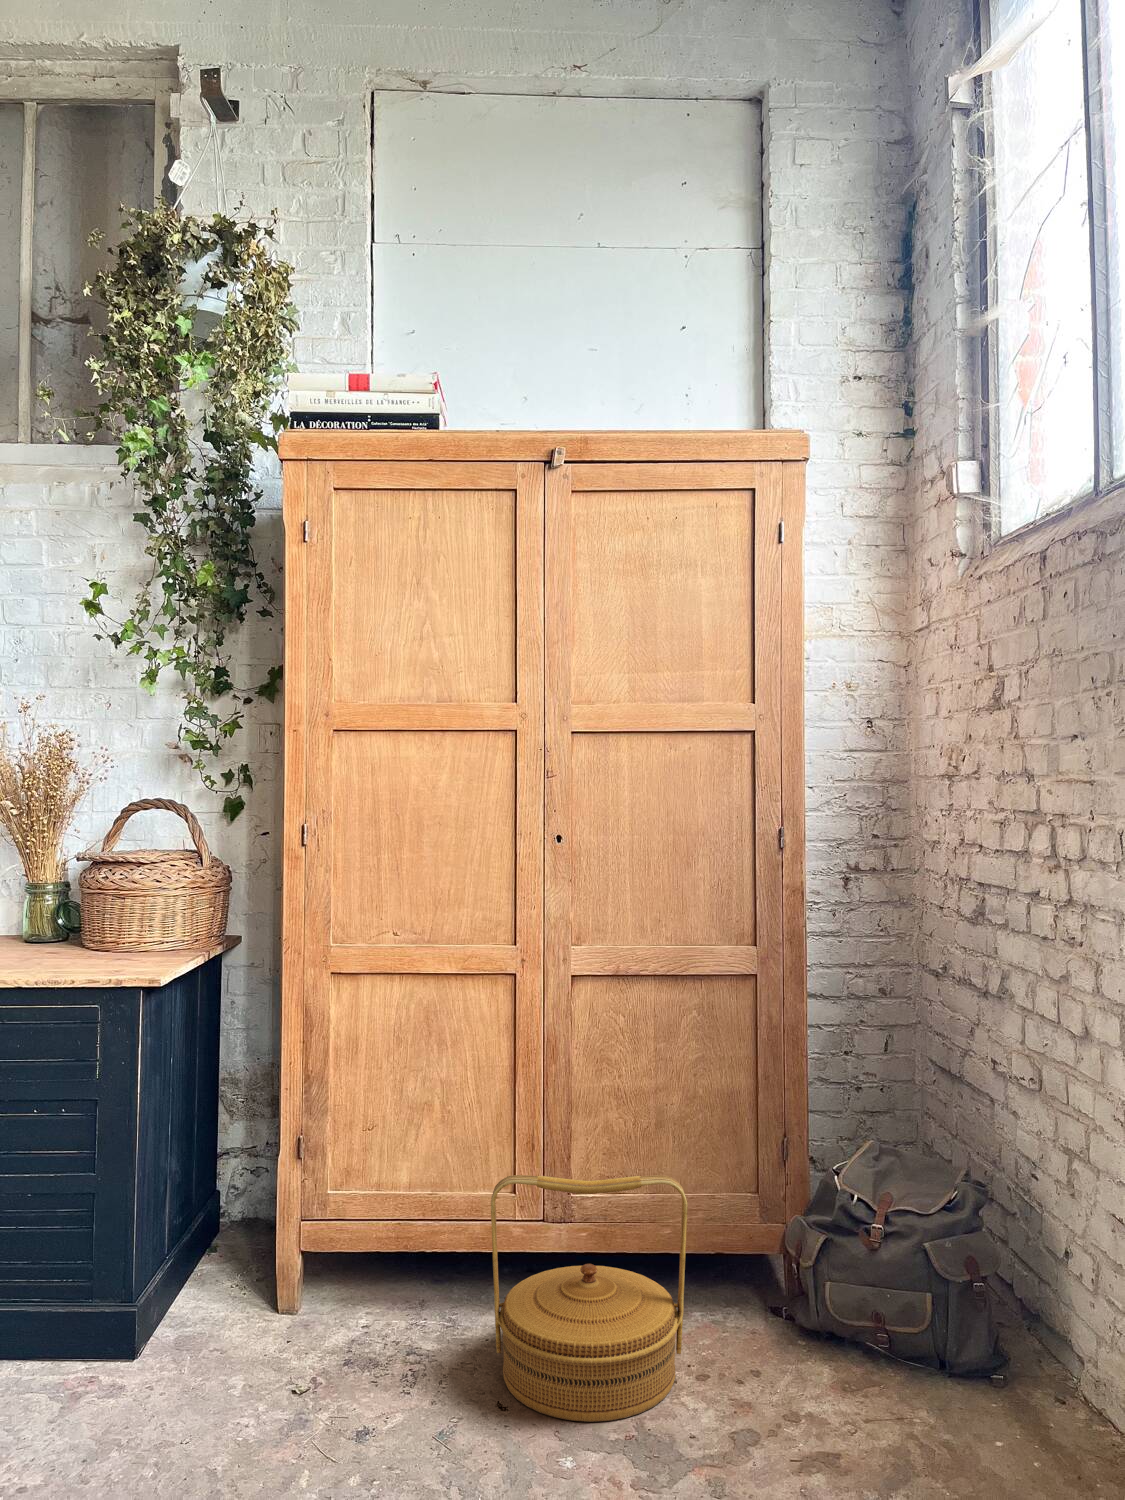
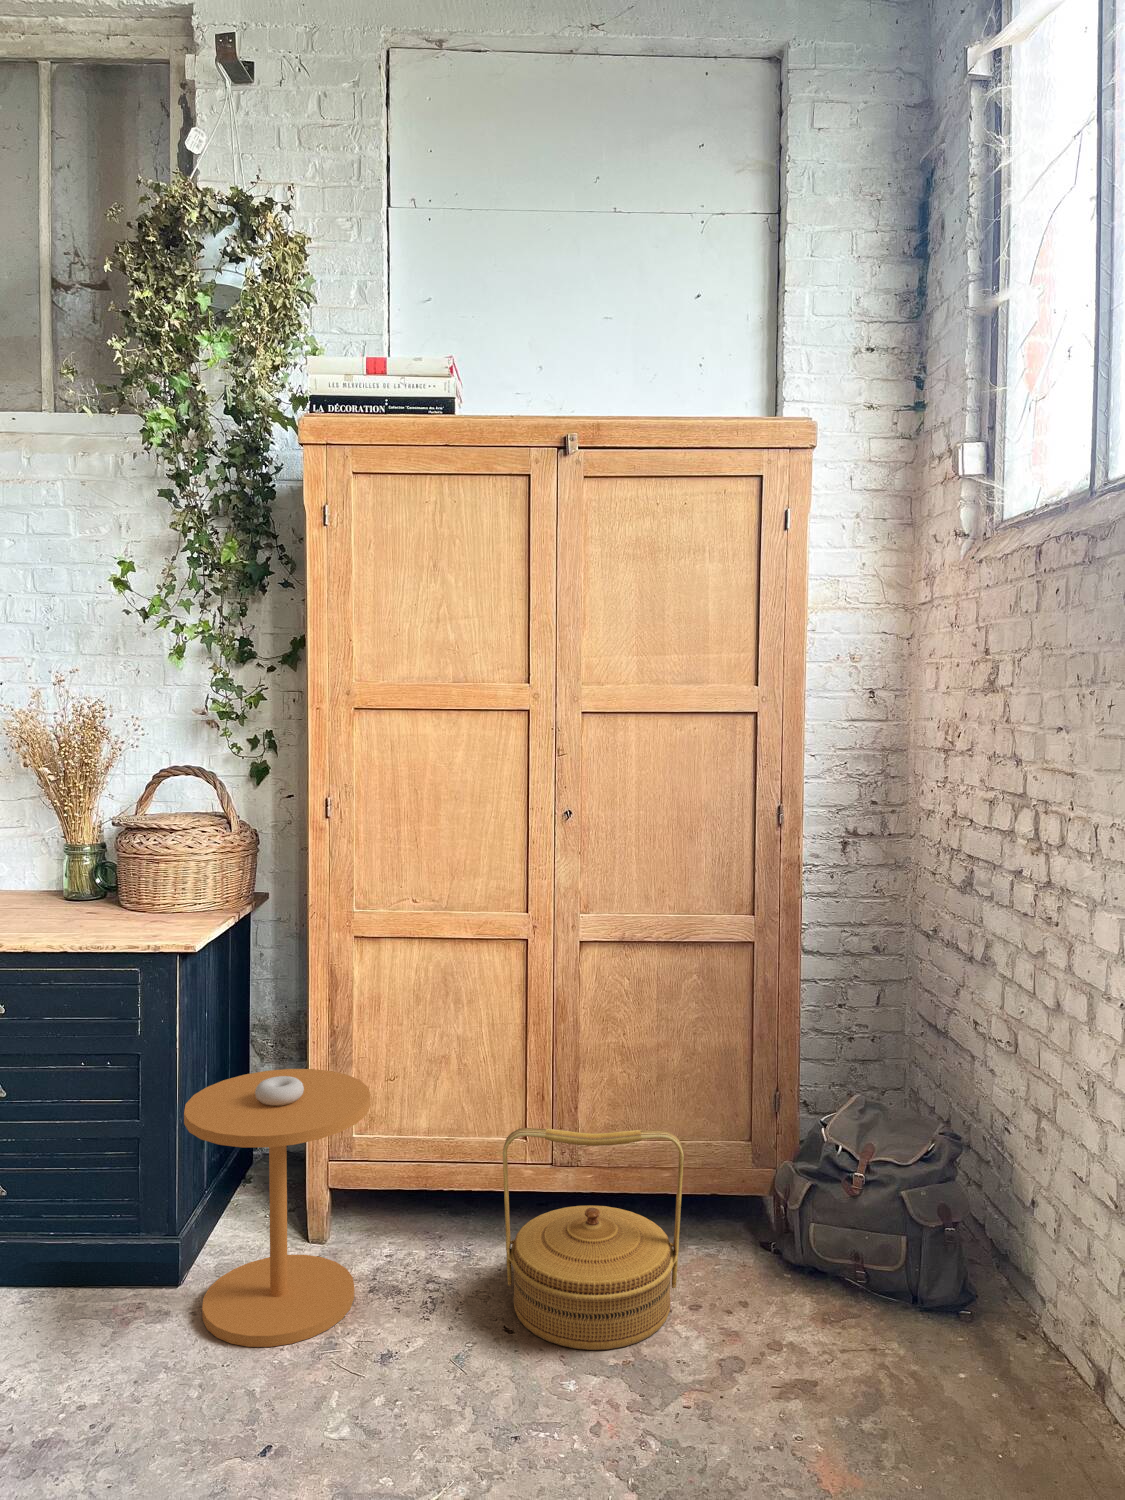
side table: none [143,1117,347,1424] -> present [184,1069,371,1347]

